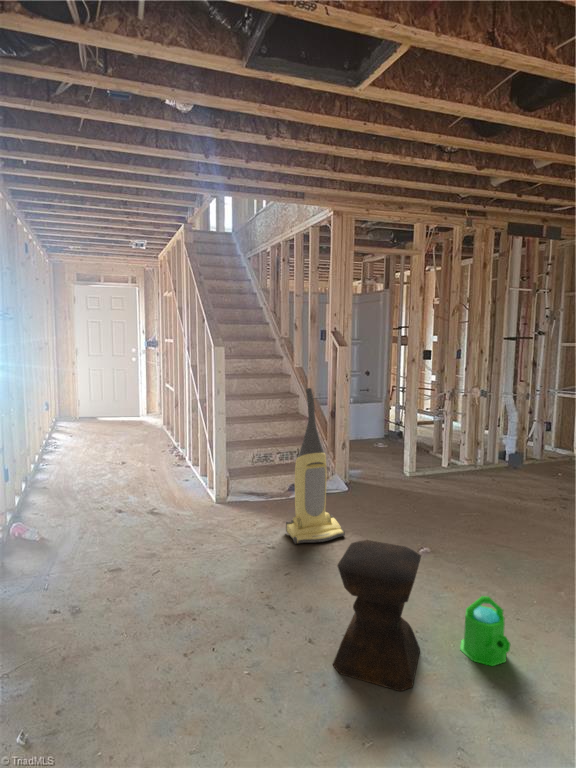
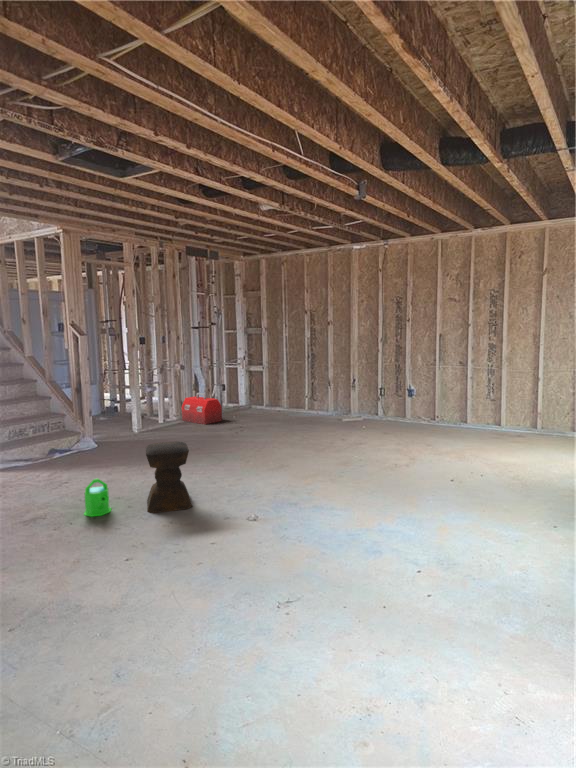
vacuum cleaner: present [286,388,345,544] -> none [68,366,115,479]
toolbox: none [477,432,540,481] -> present [182,393,222,425]
watering can: present [460,596,510,666] -> present [84,479,111,517]

